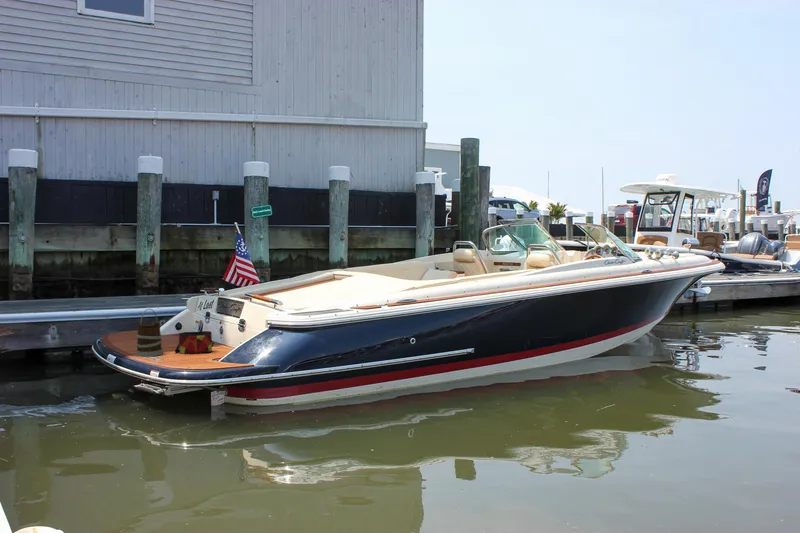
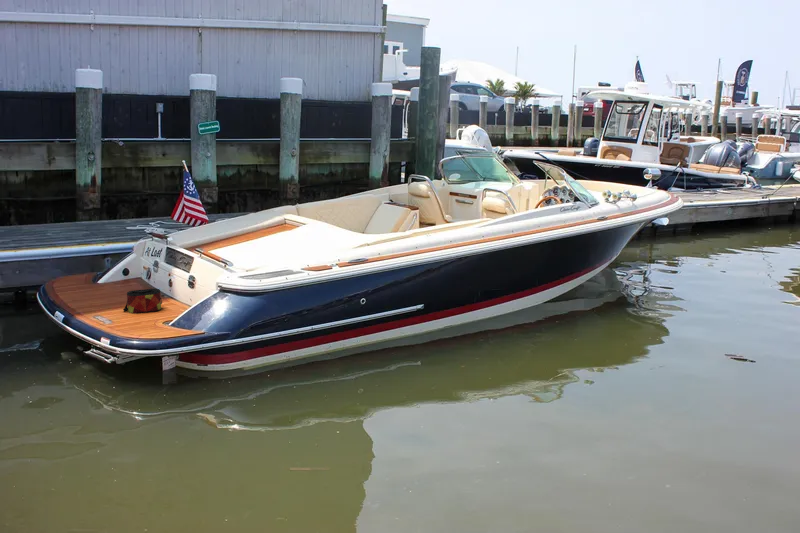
wooden bucket: present [136,309,163,357] -> none [83,270,111,318]

